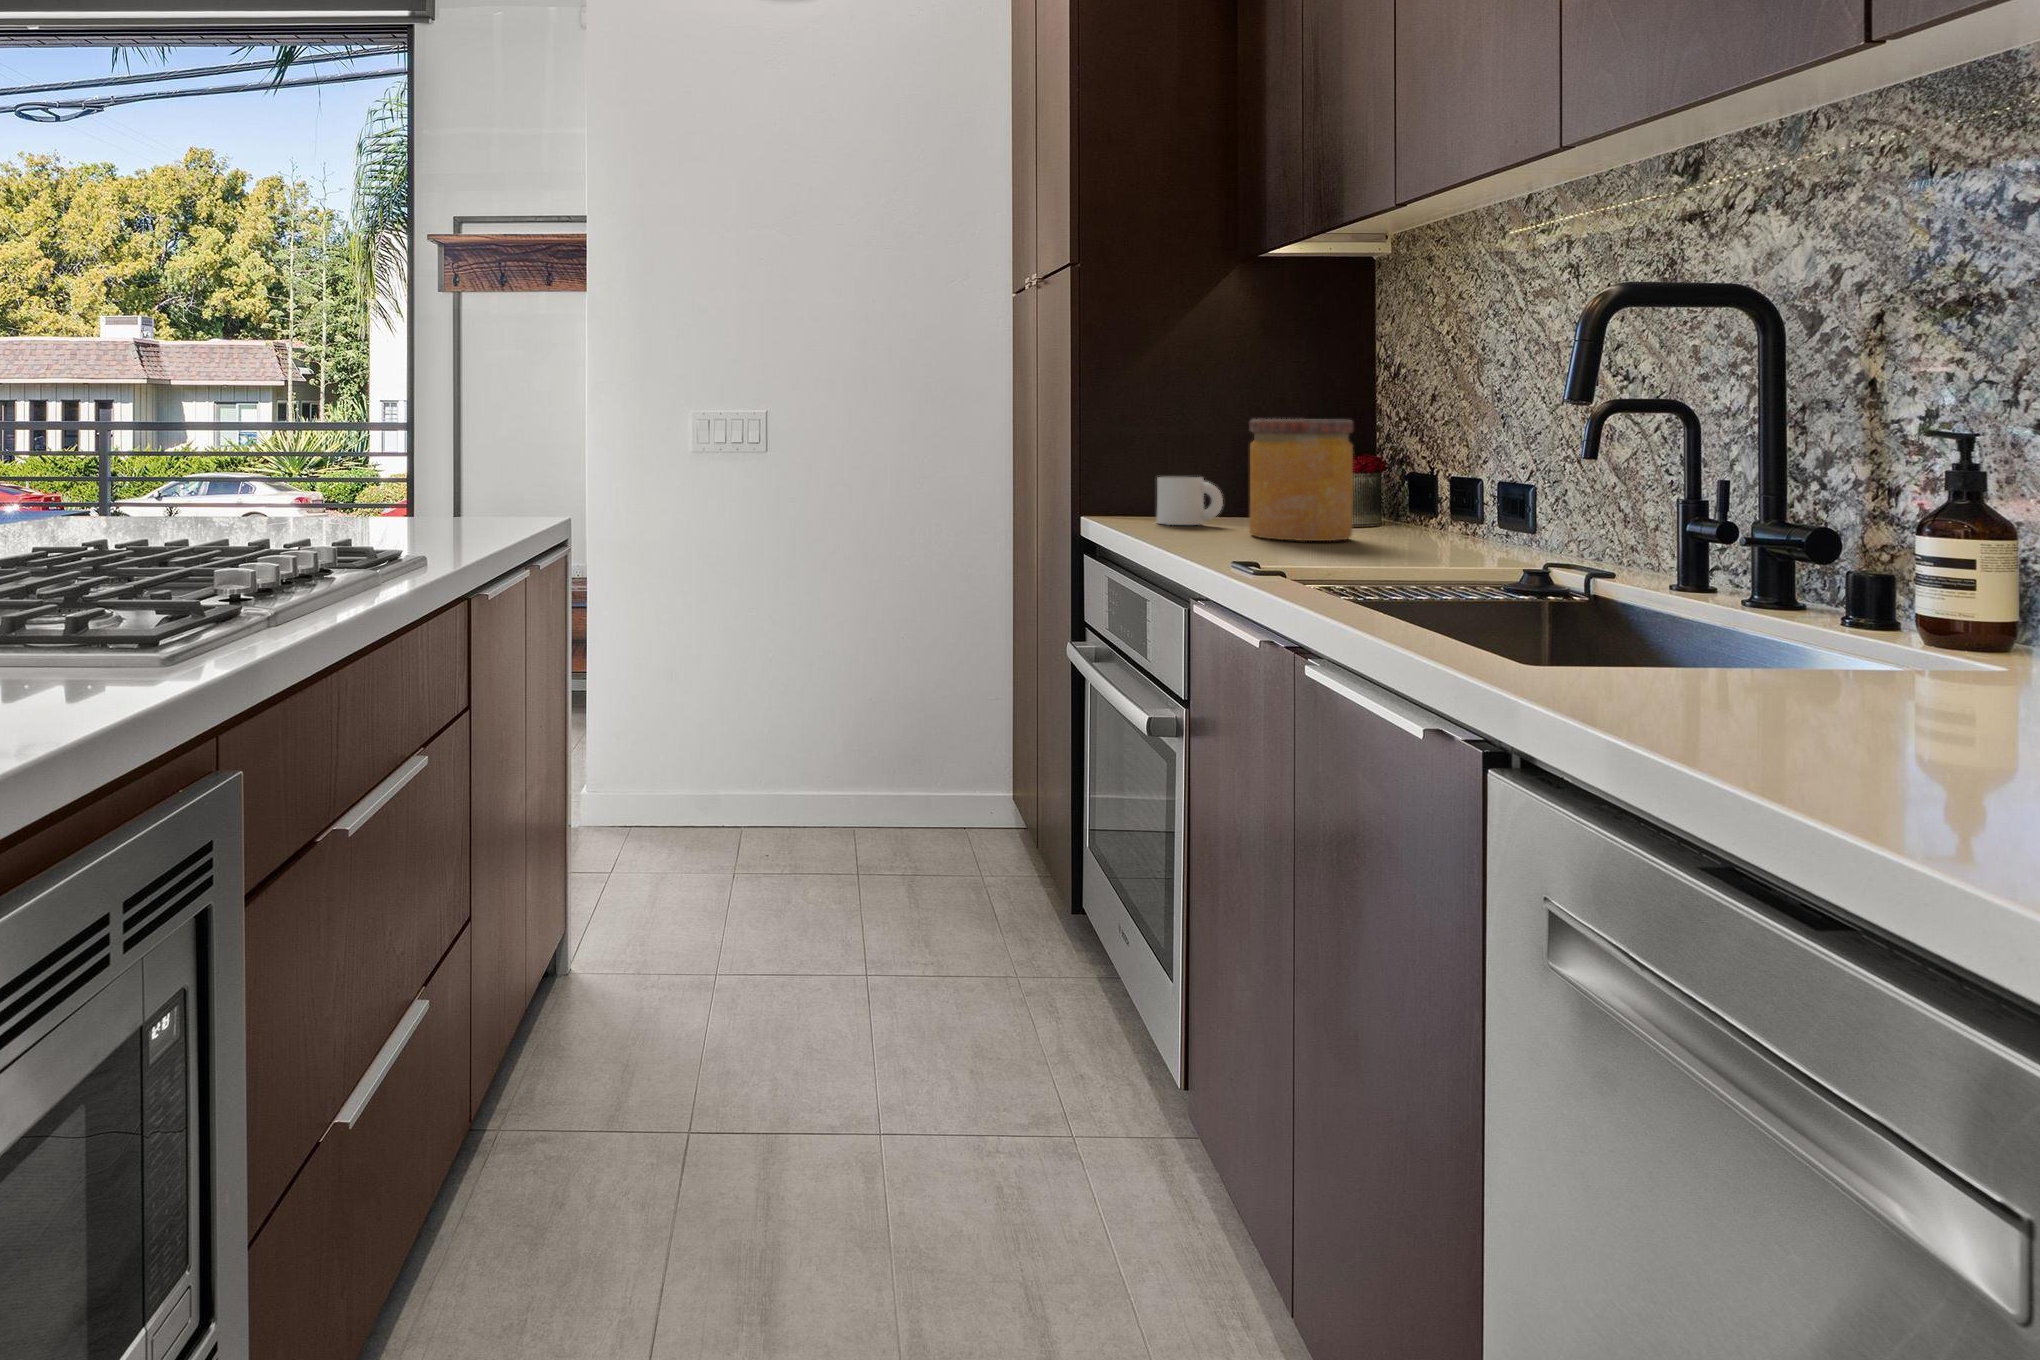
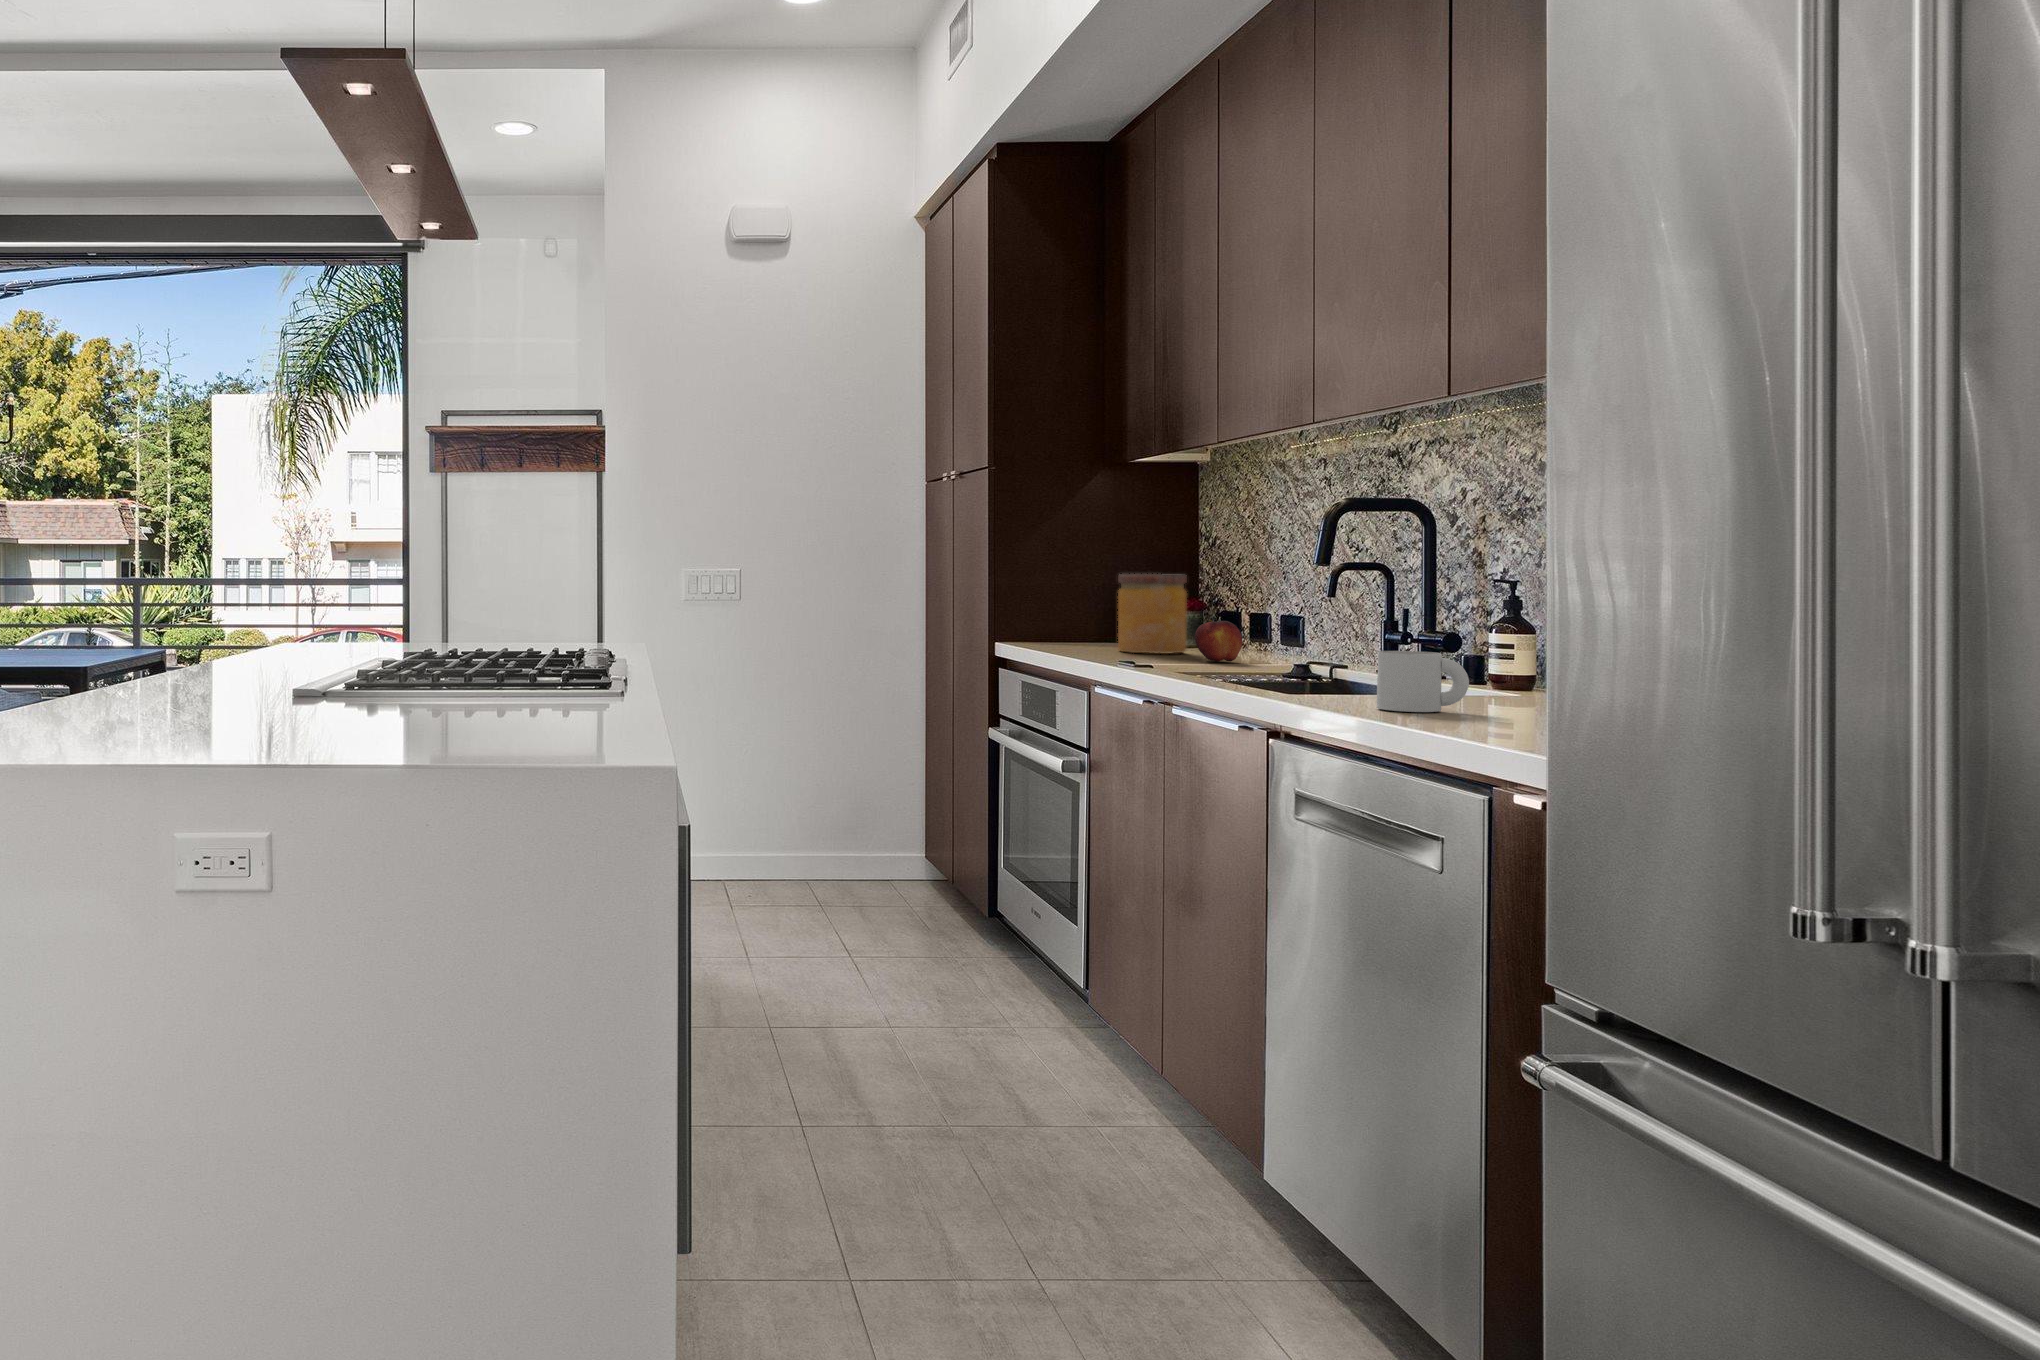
mug: present [1157,477,1223,525] -> present [1377,651,1469,712]
fruit: none [1361,491,1436,558] -> present [1195,620,1242,662]

